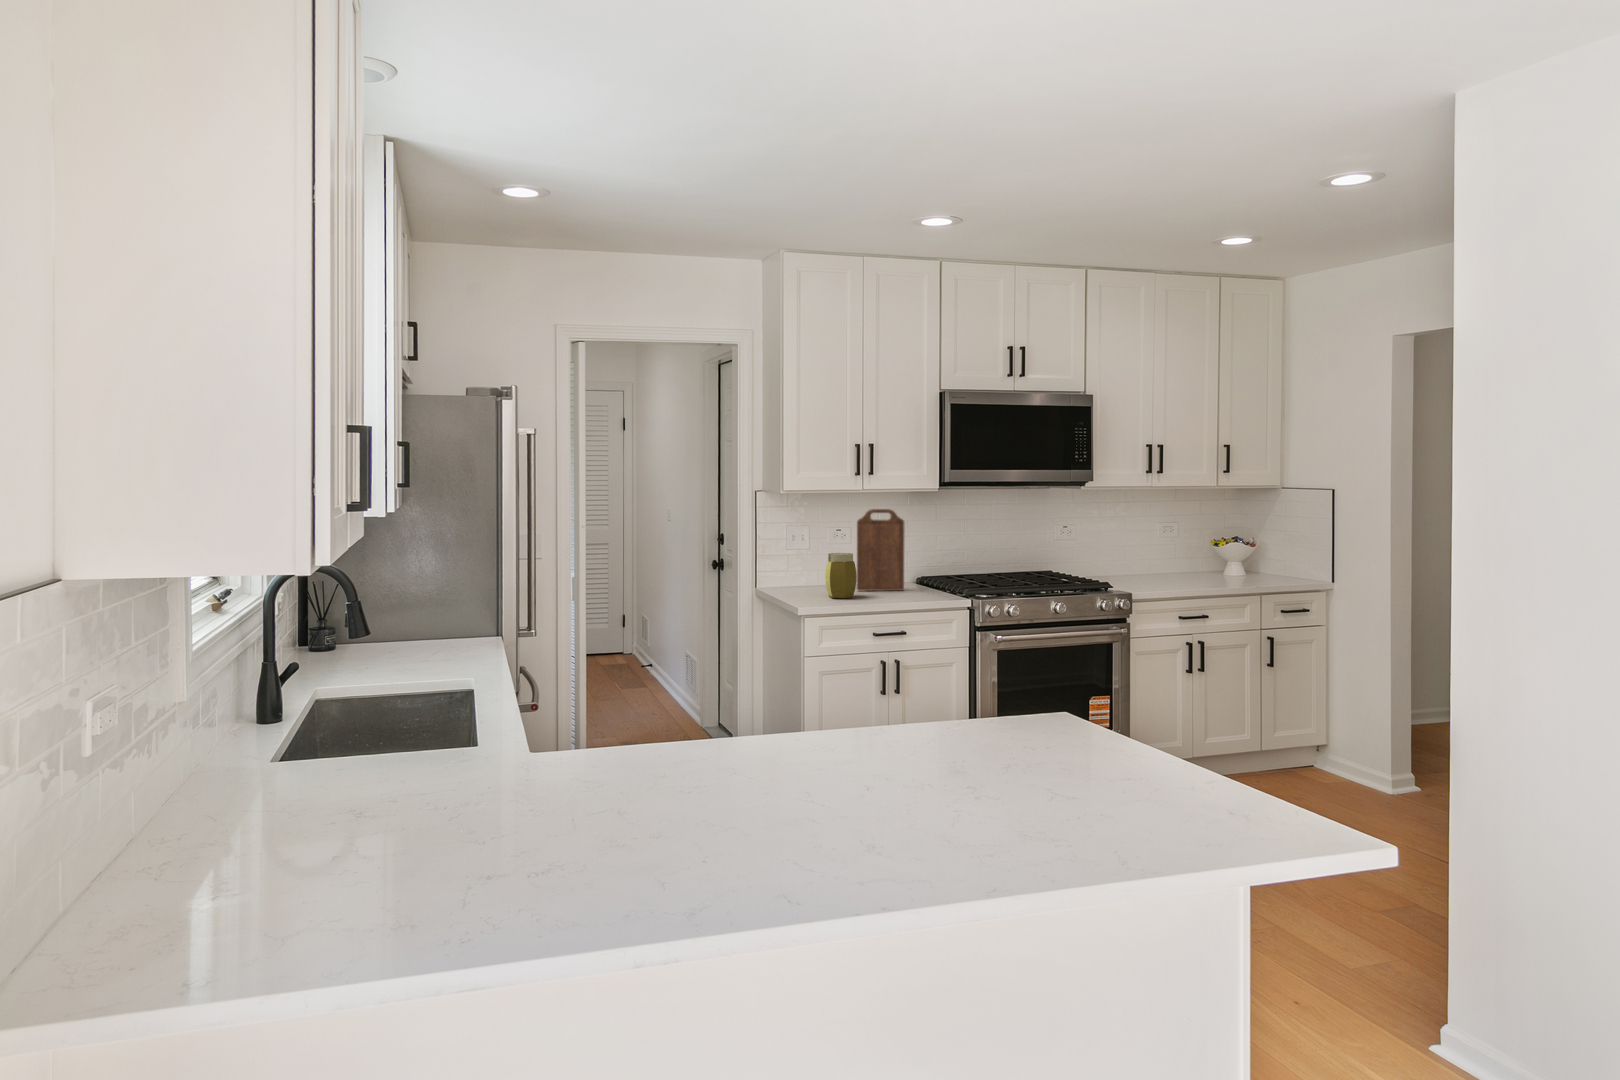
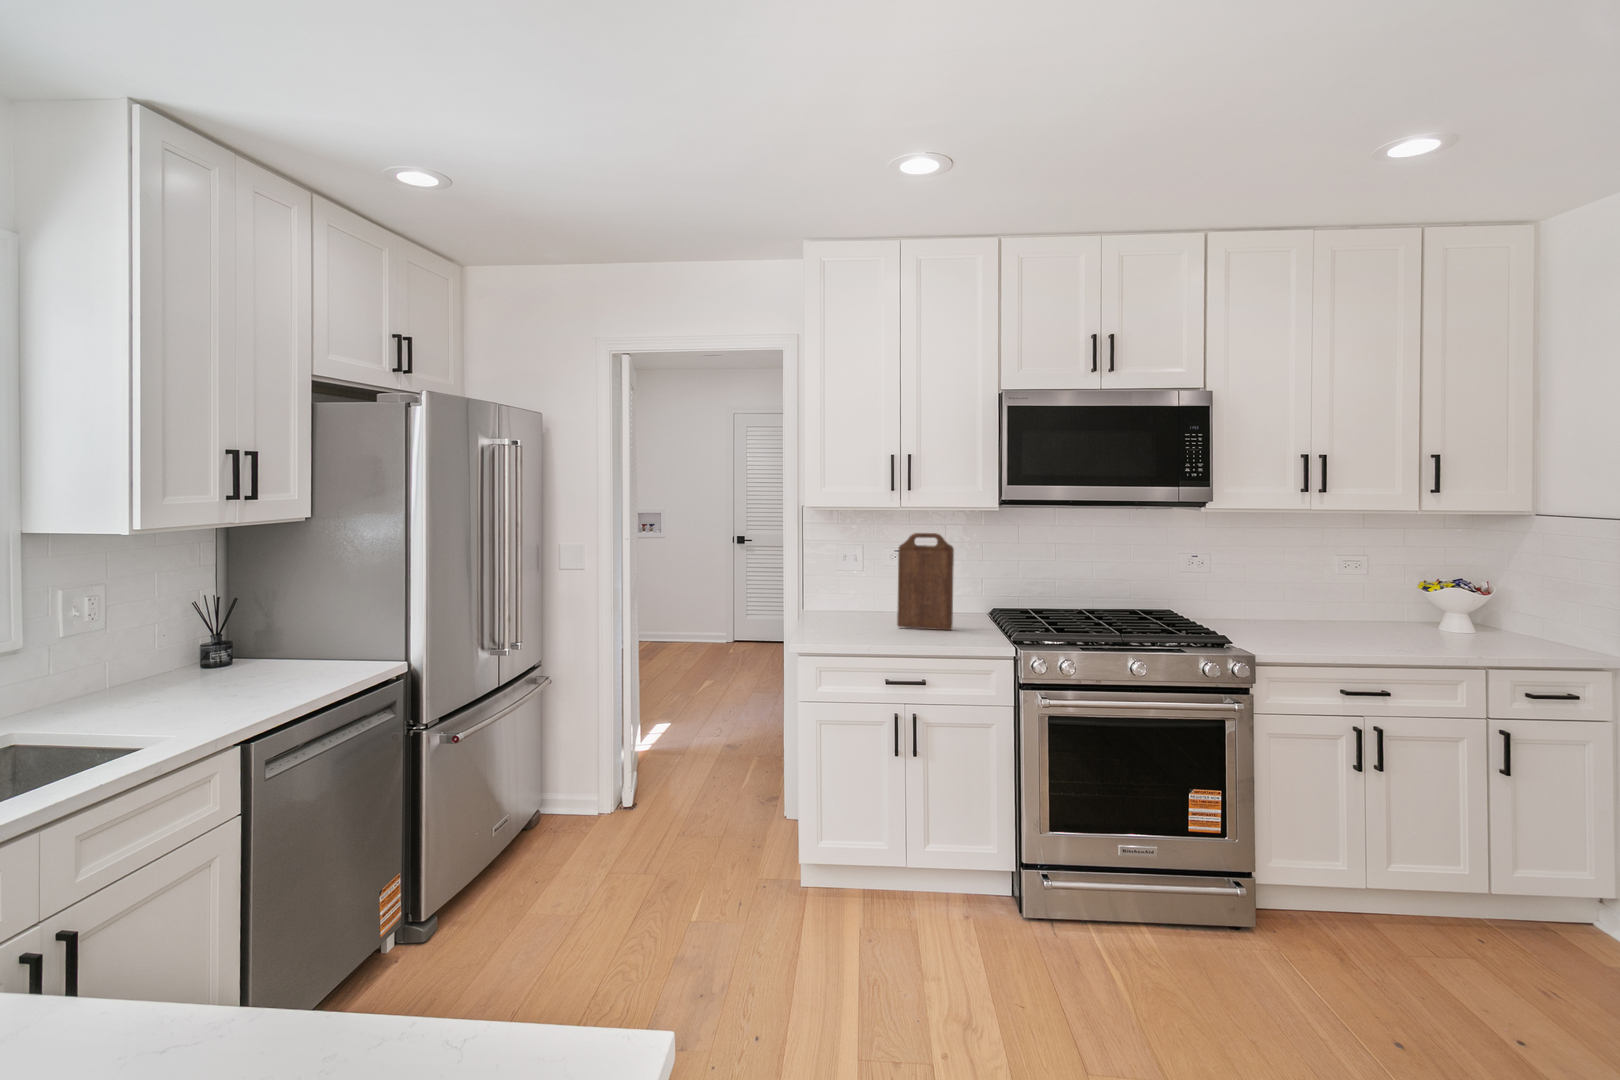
jar: present [825,553,857,598] -> none [850,583,883,636]

